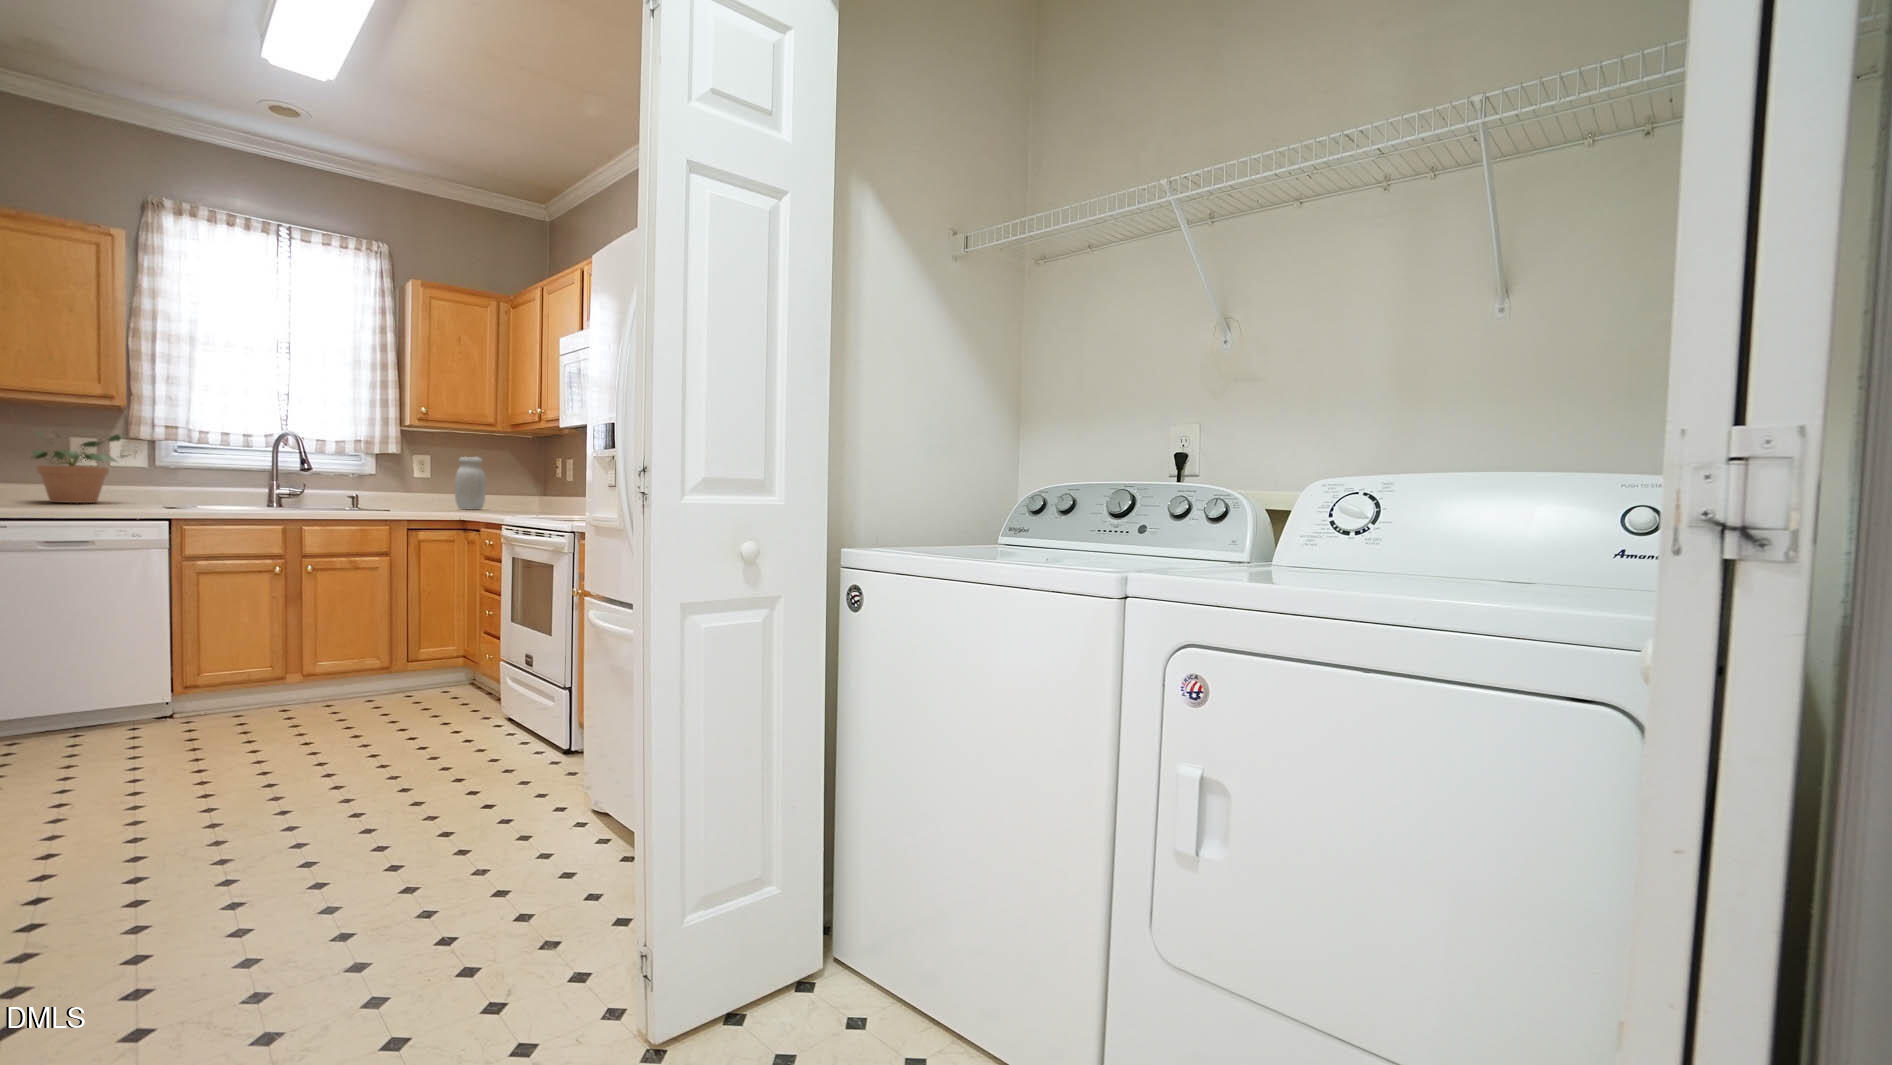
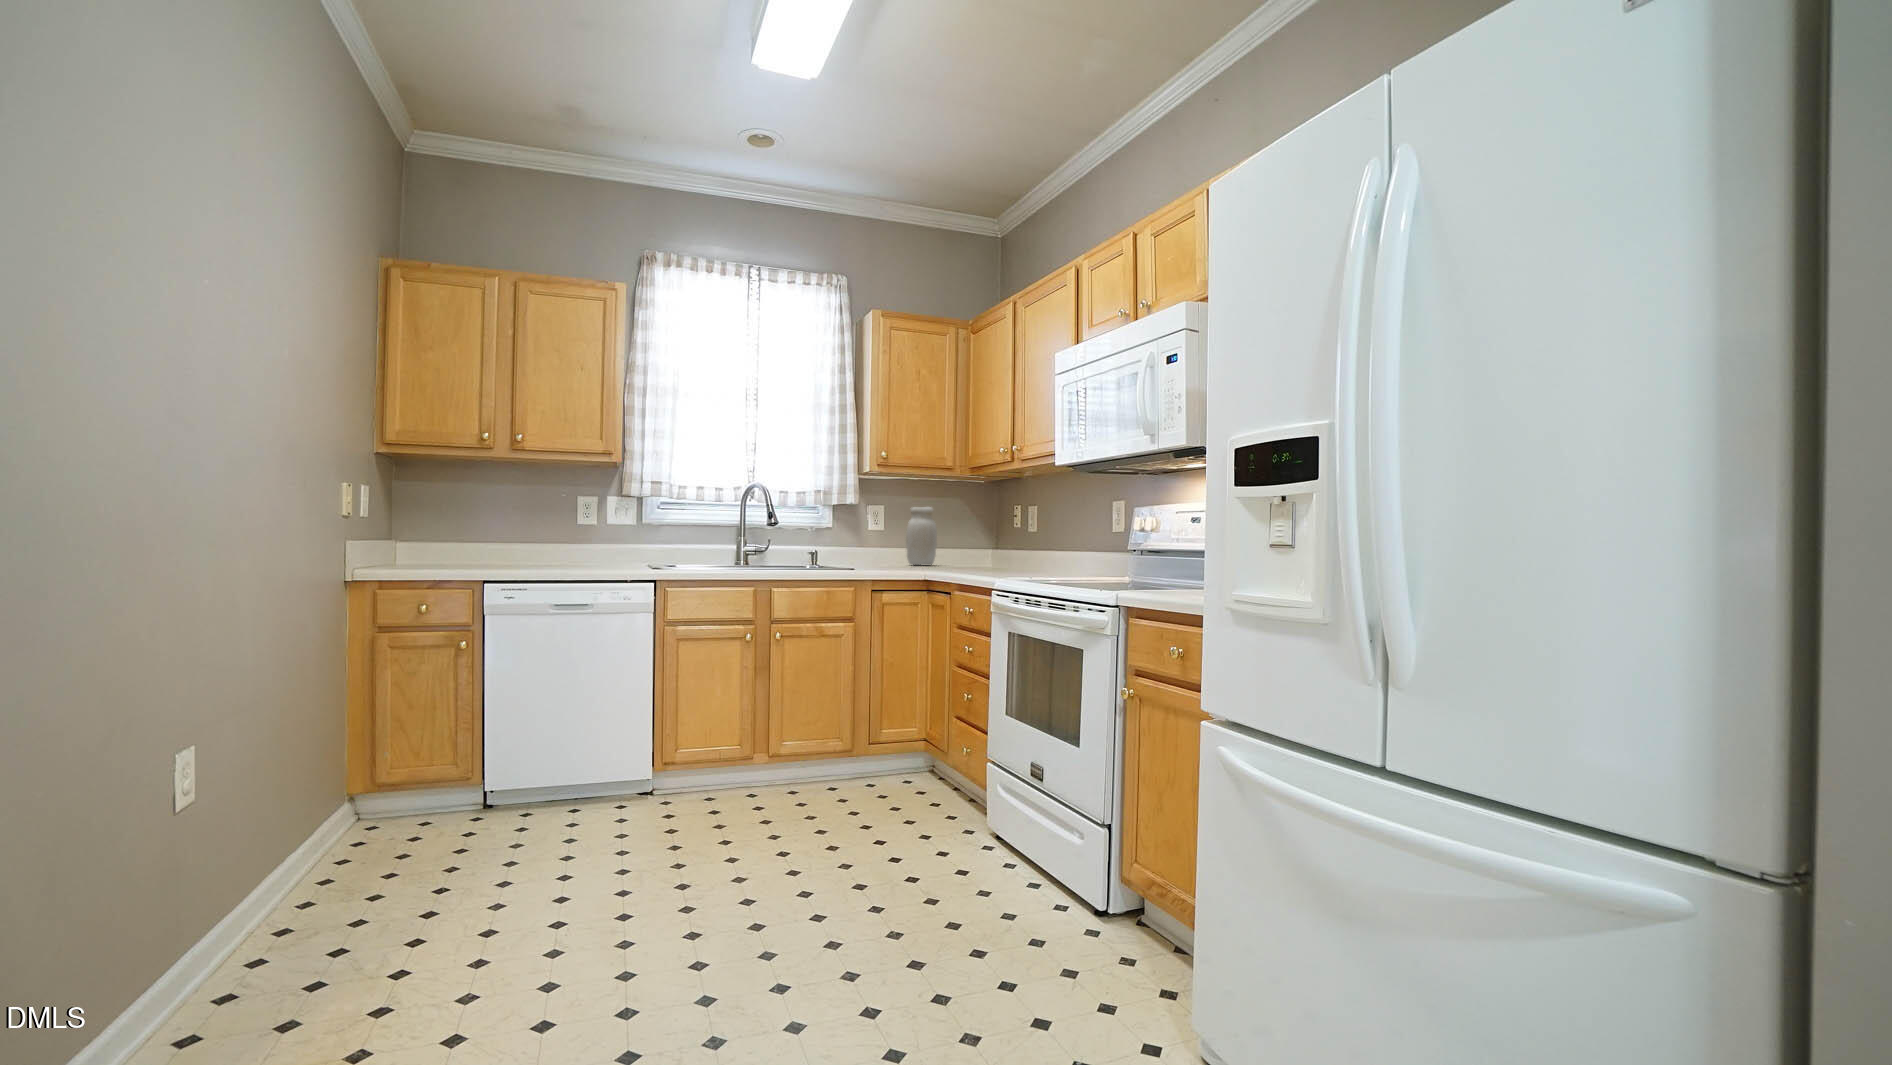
potted plant: present [32,430,127,503] -> none [541,489,627,562]

